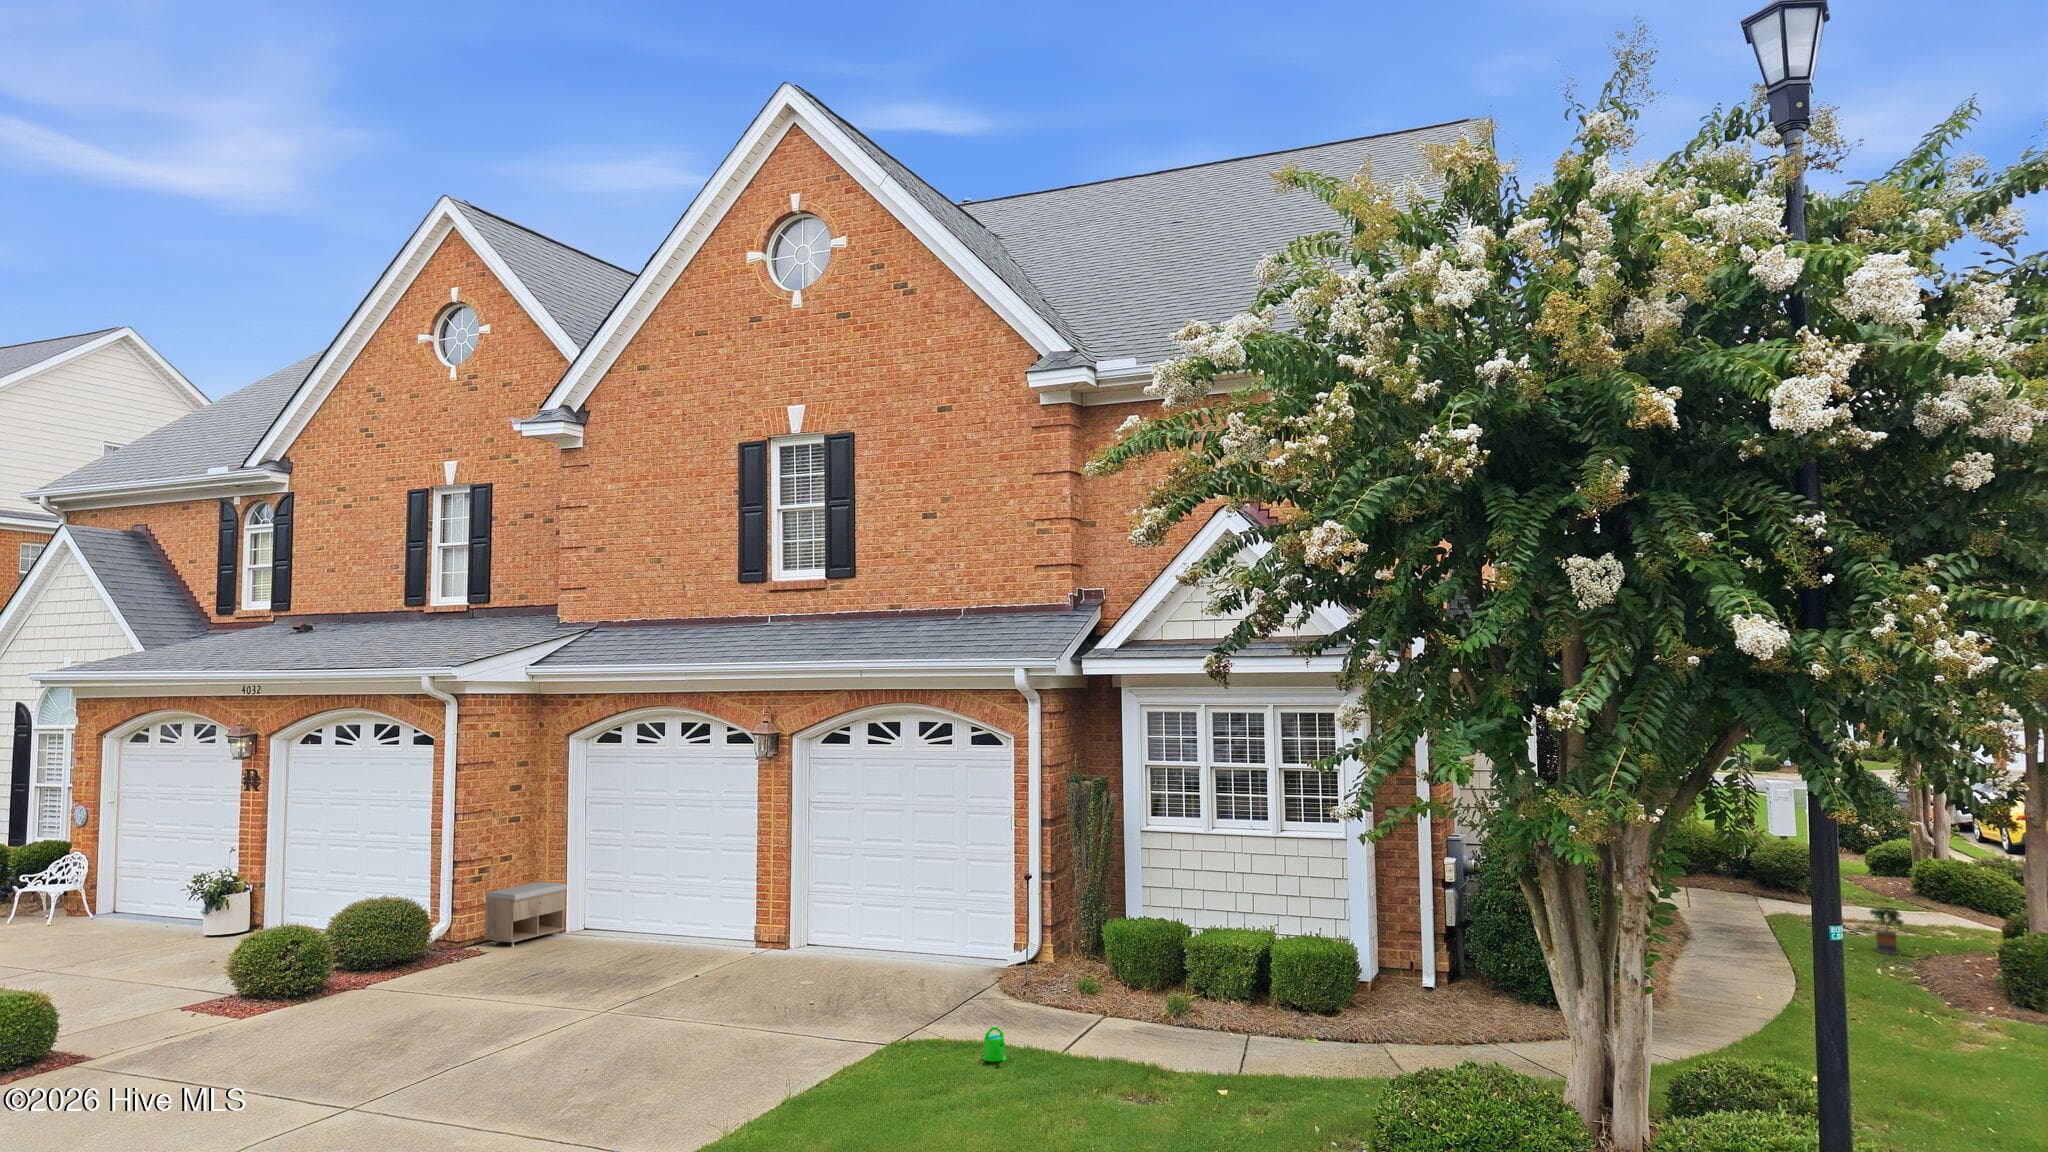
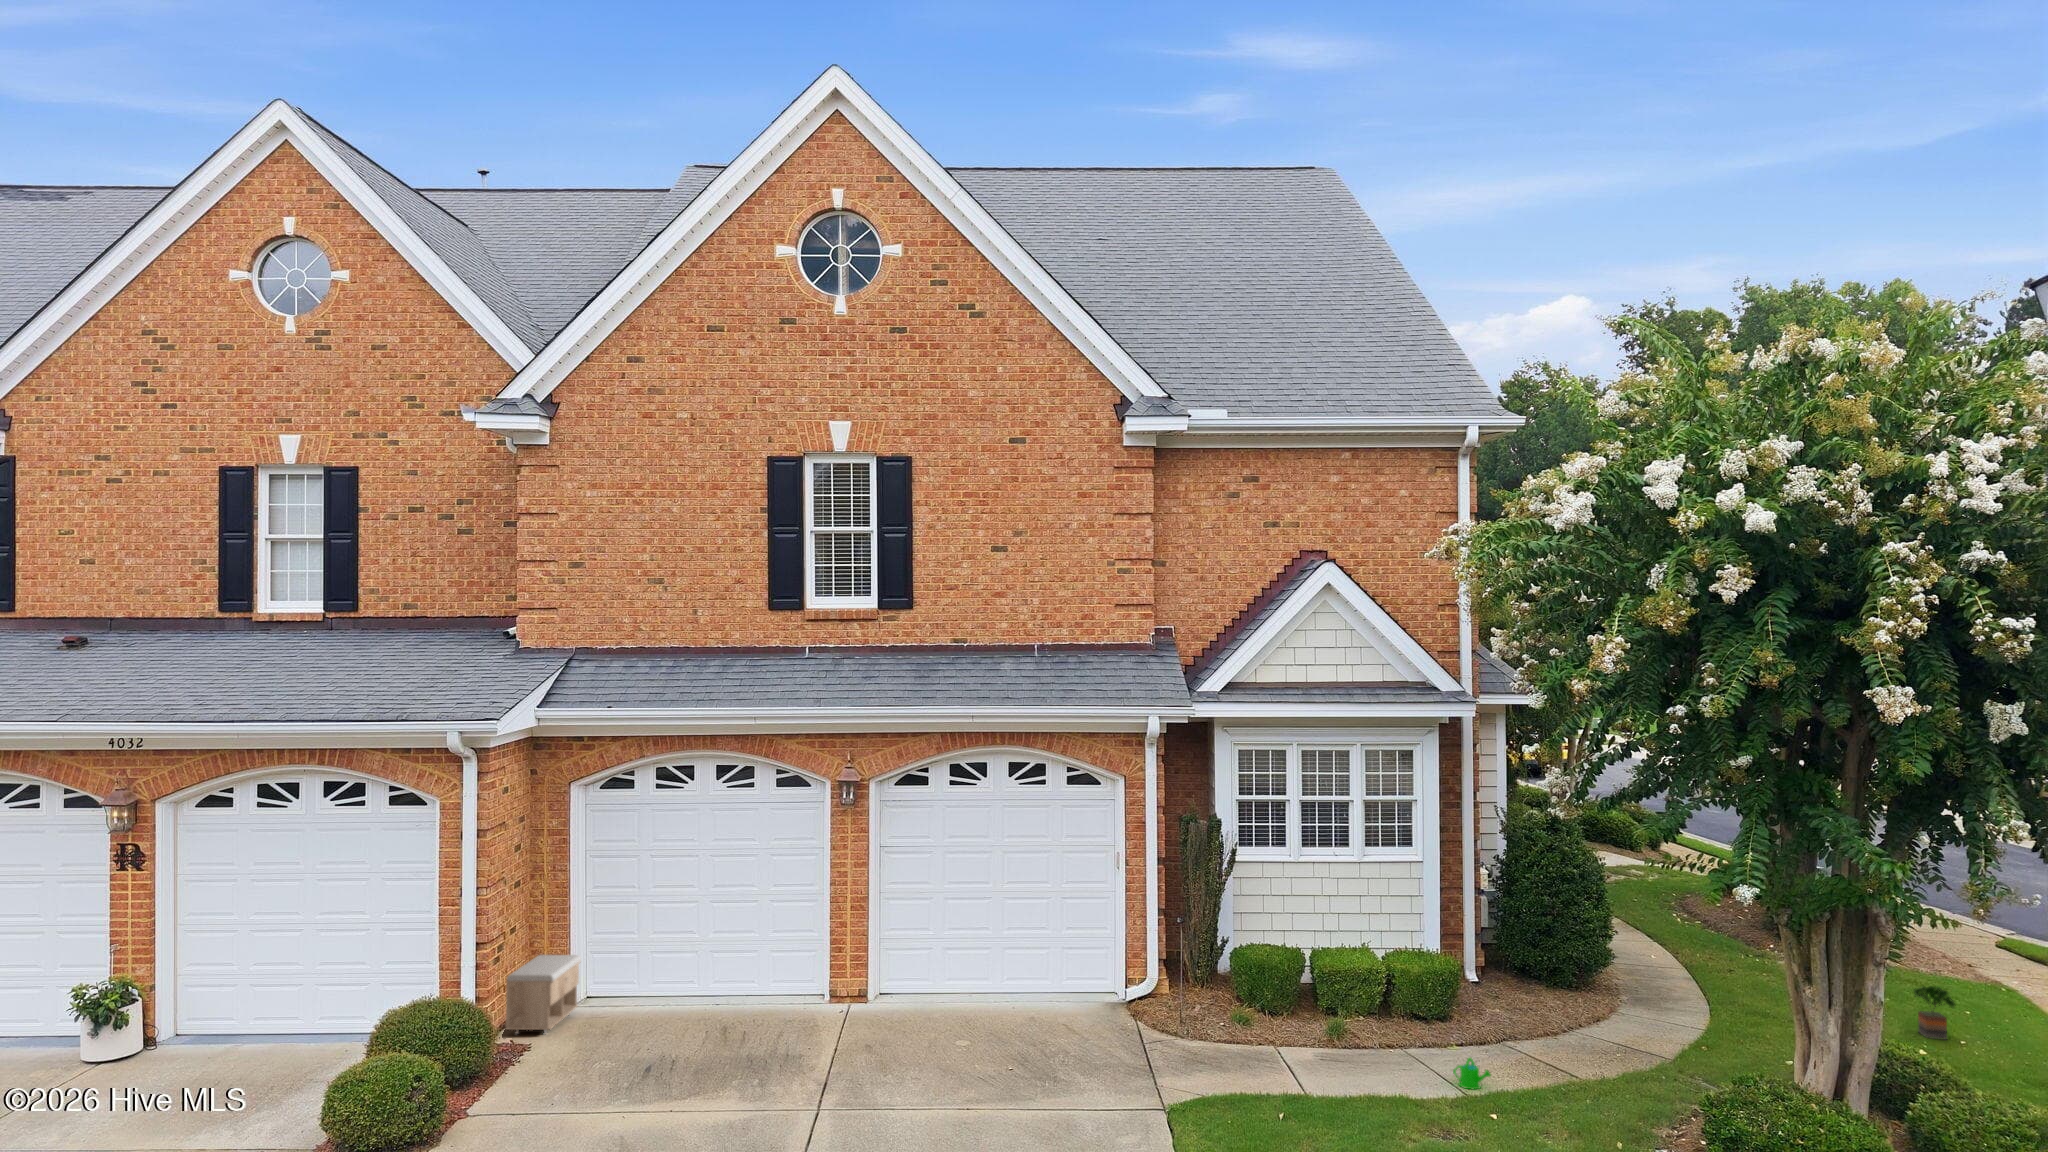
potted tree: present [1870,908,1904,955] -> present [1914,986,1956,1039]
watering can: present [983,1026,1006,1061] -> present [1453,1058,1491,1089]

